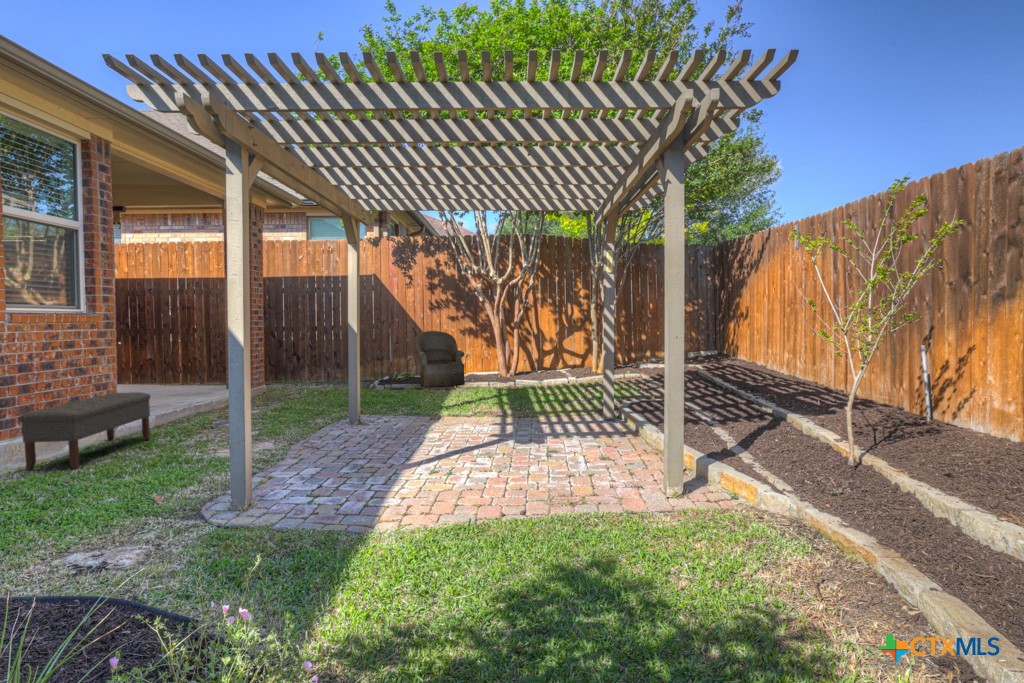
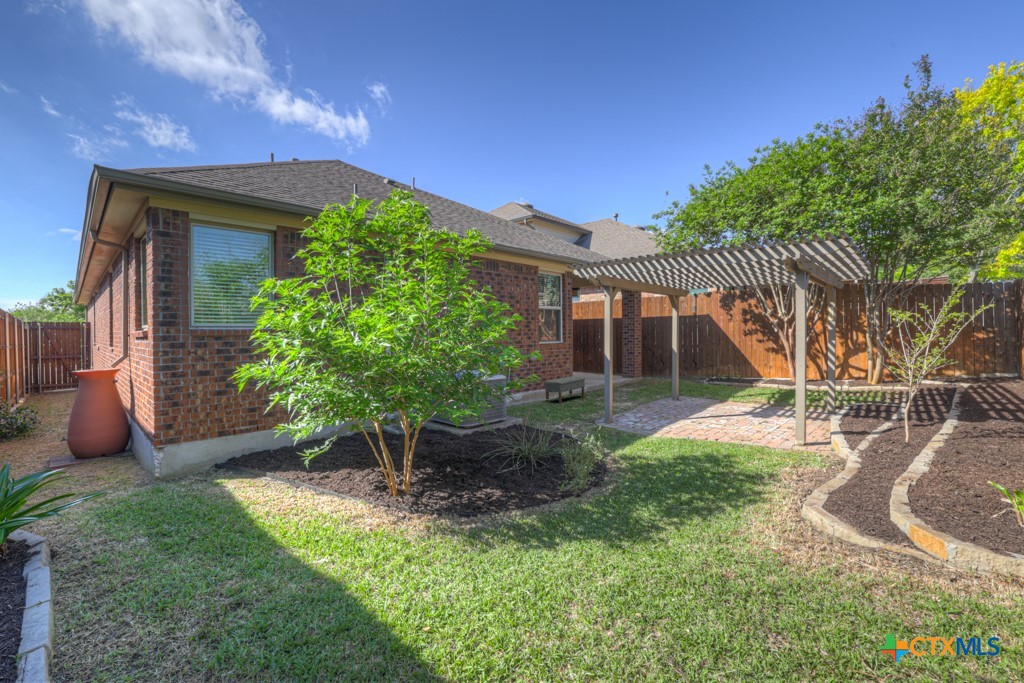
armchair: present [415,331,465,387] -> none [730,350,764,387]

